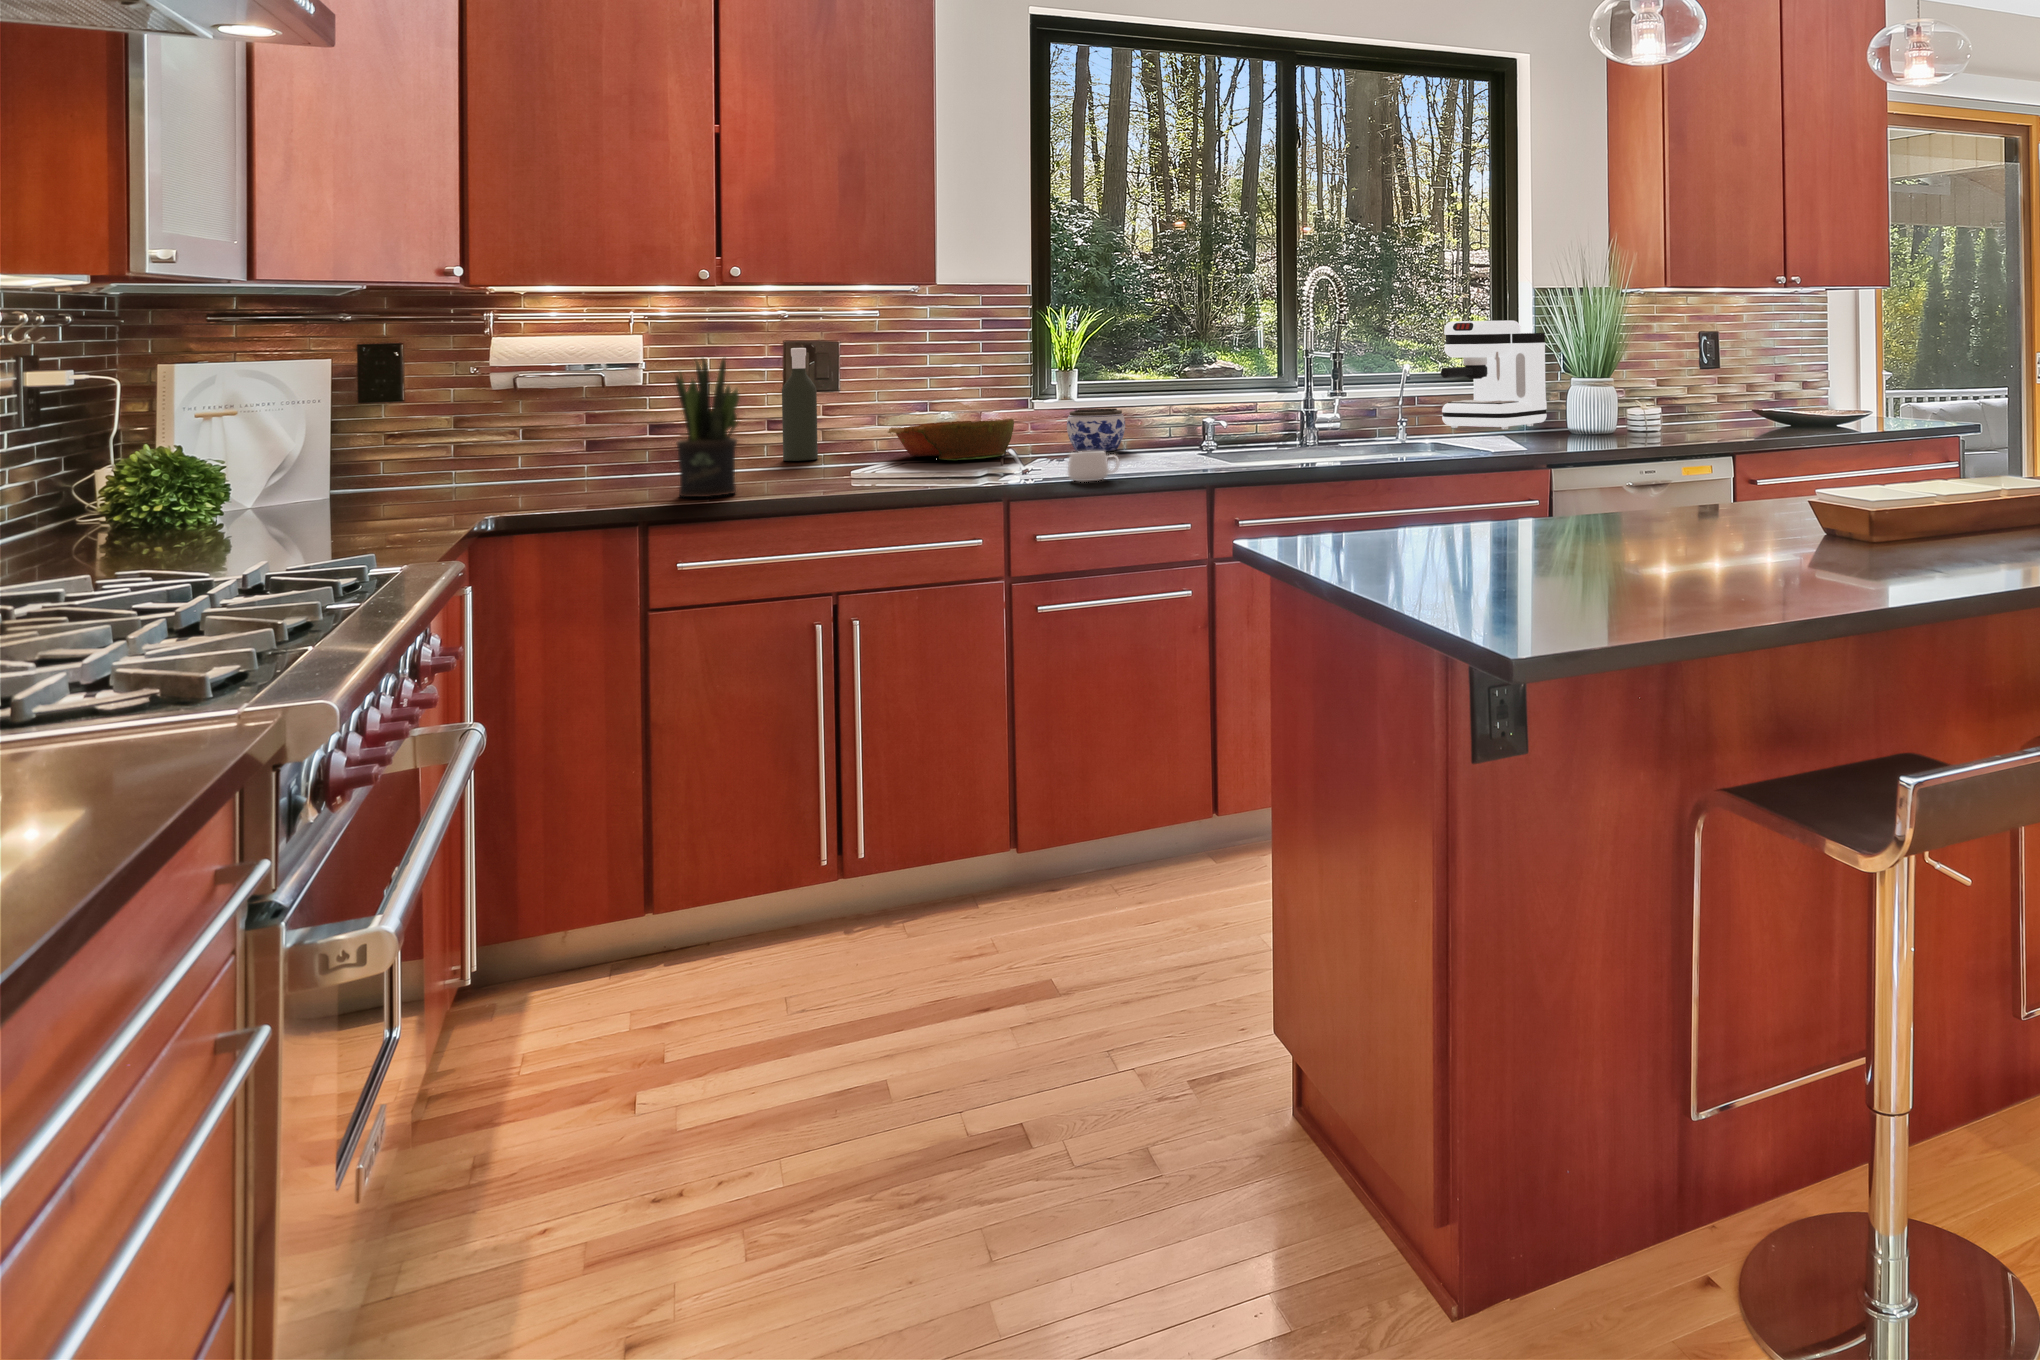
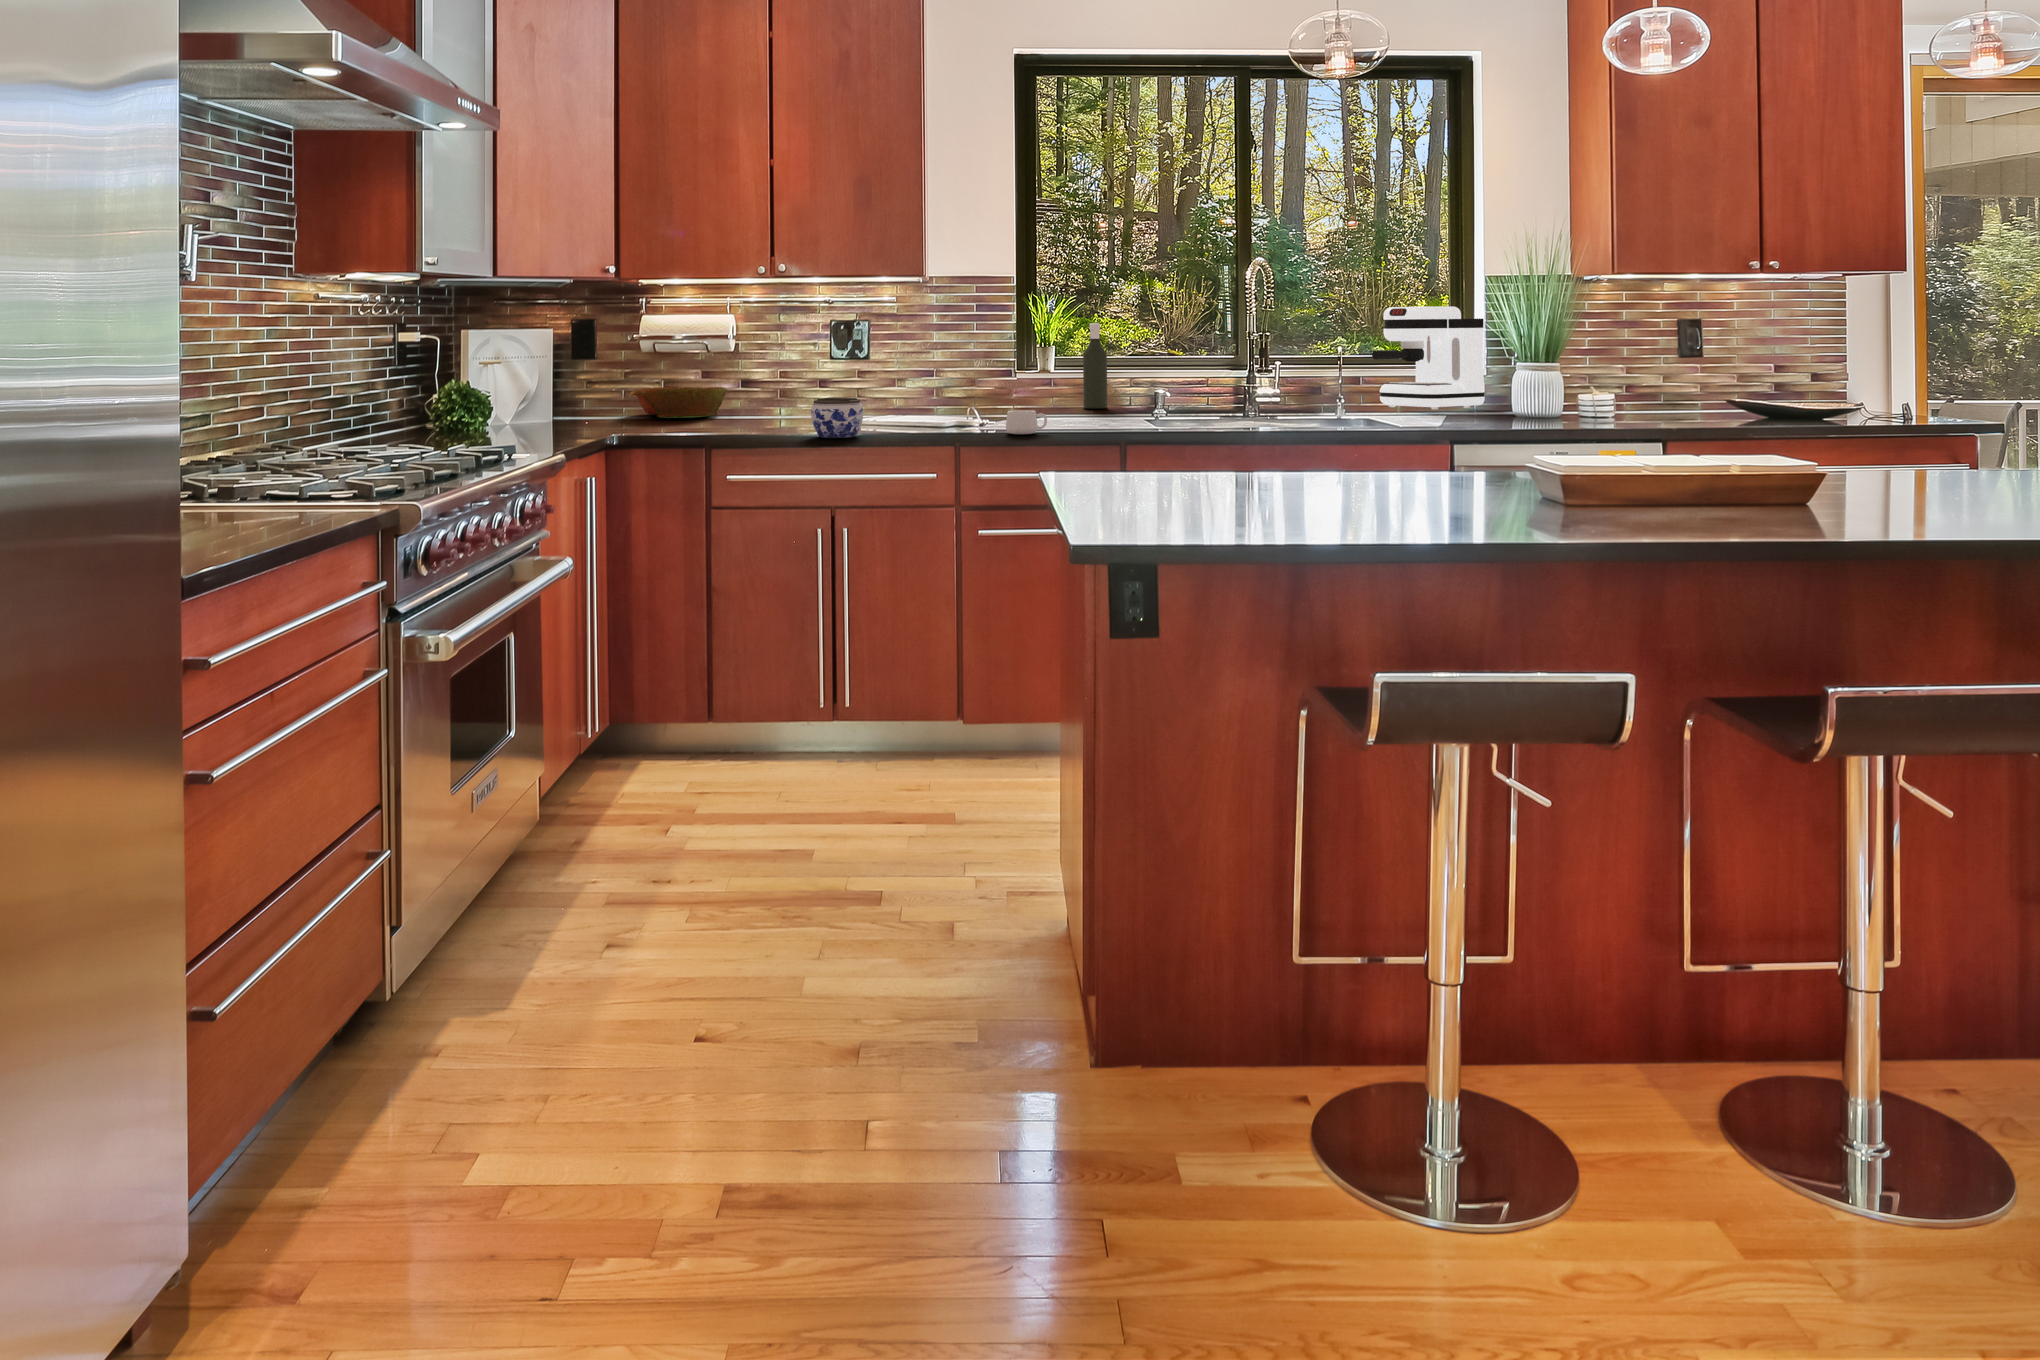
bottle: present [782,348,818,461] -> present [1083,323,1107,408]
potted plant: present [676,358,739,497] -> none [737,330,780,432]
jar: present [1067,408,1125,452] -> present [811,398,863,438]
bowl: present [888,419,1014,460] -> present [630,387,726,418]

